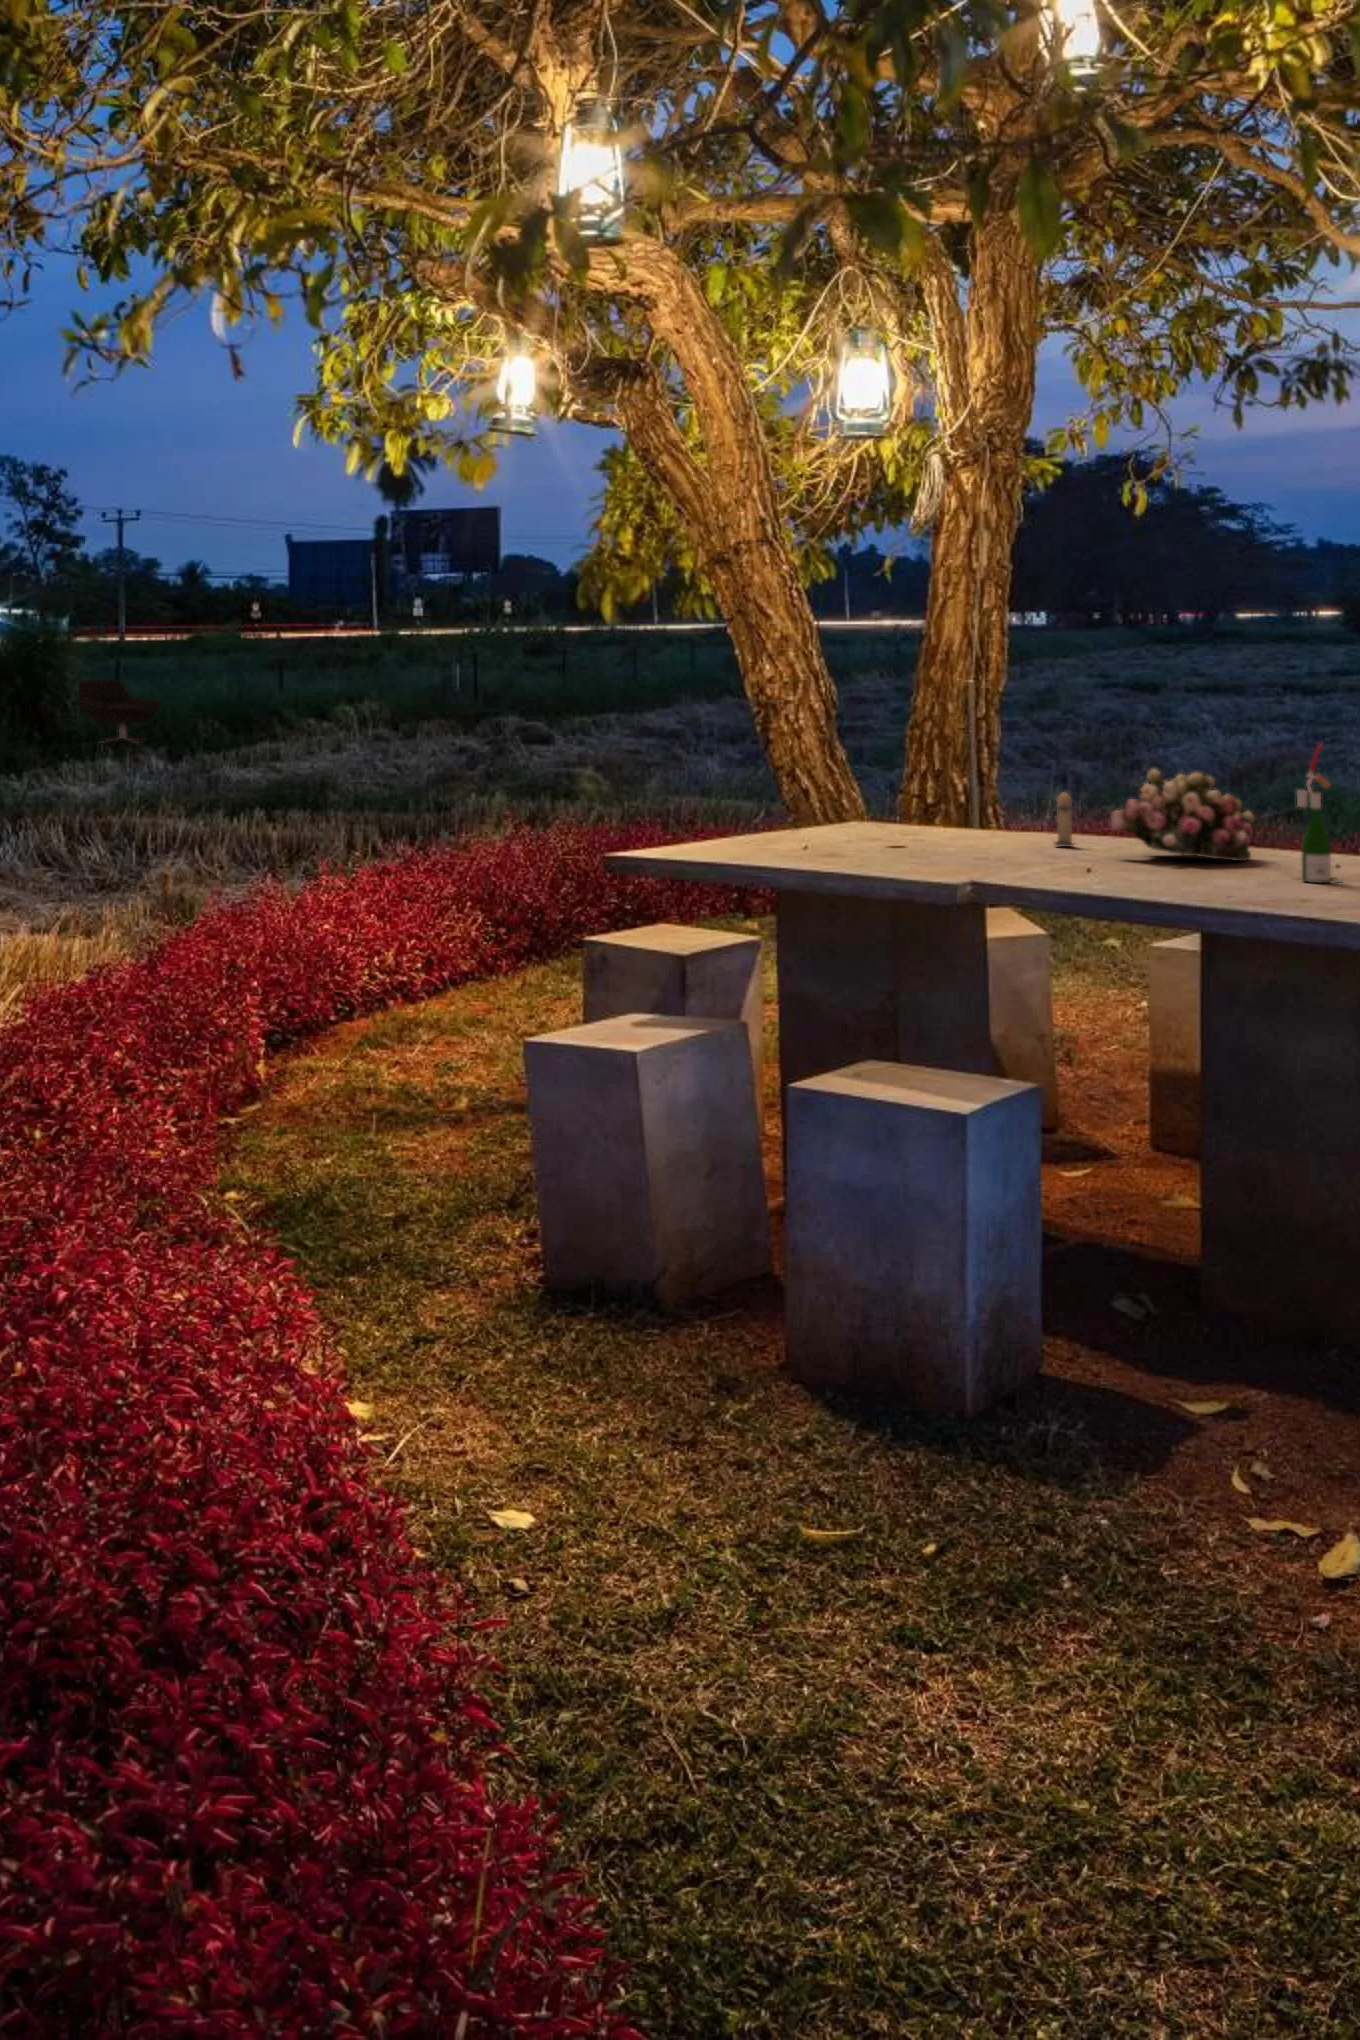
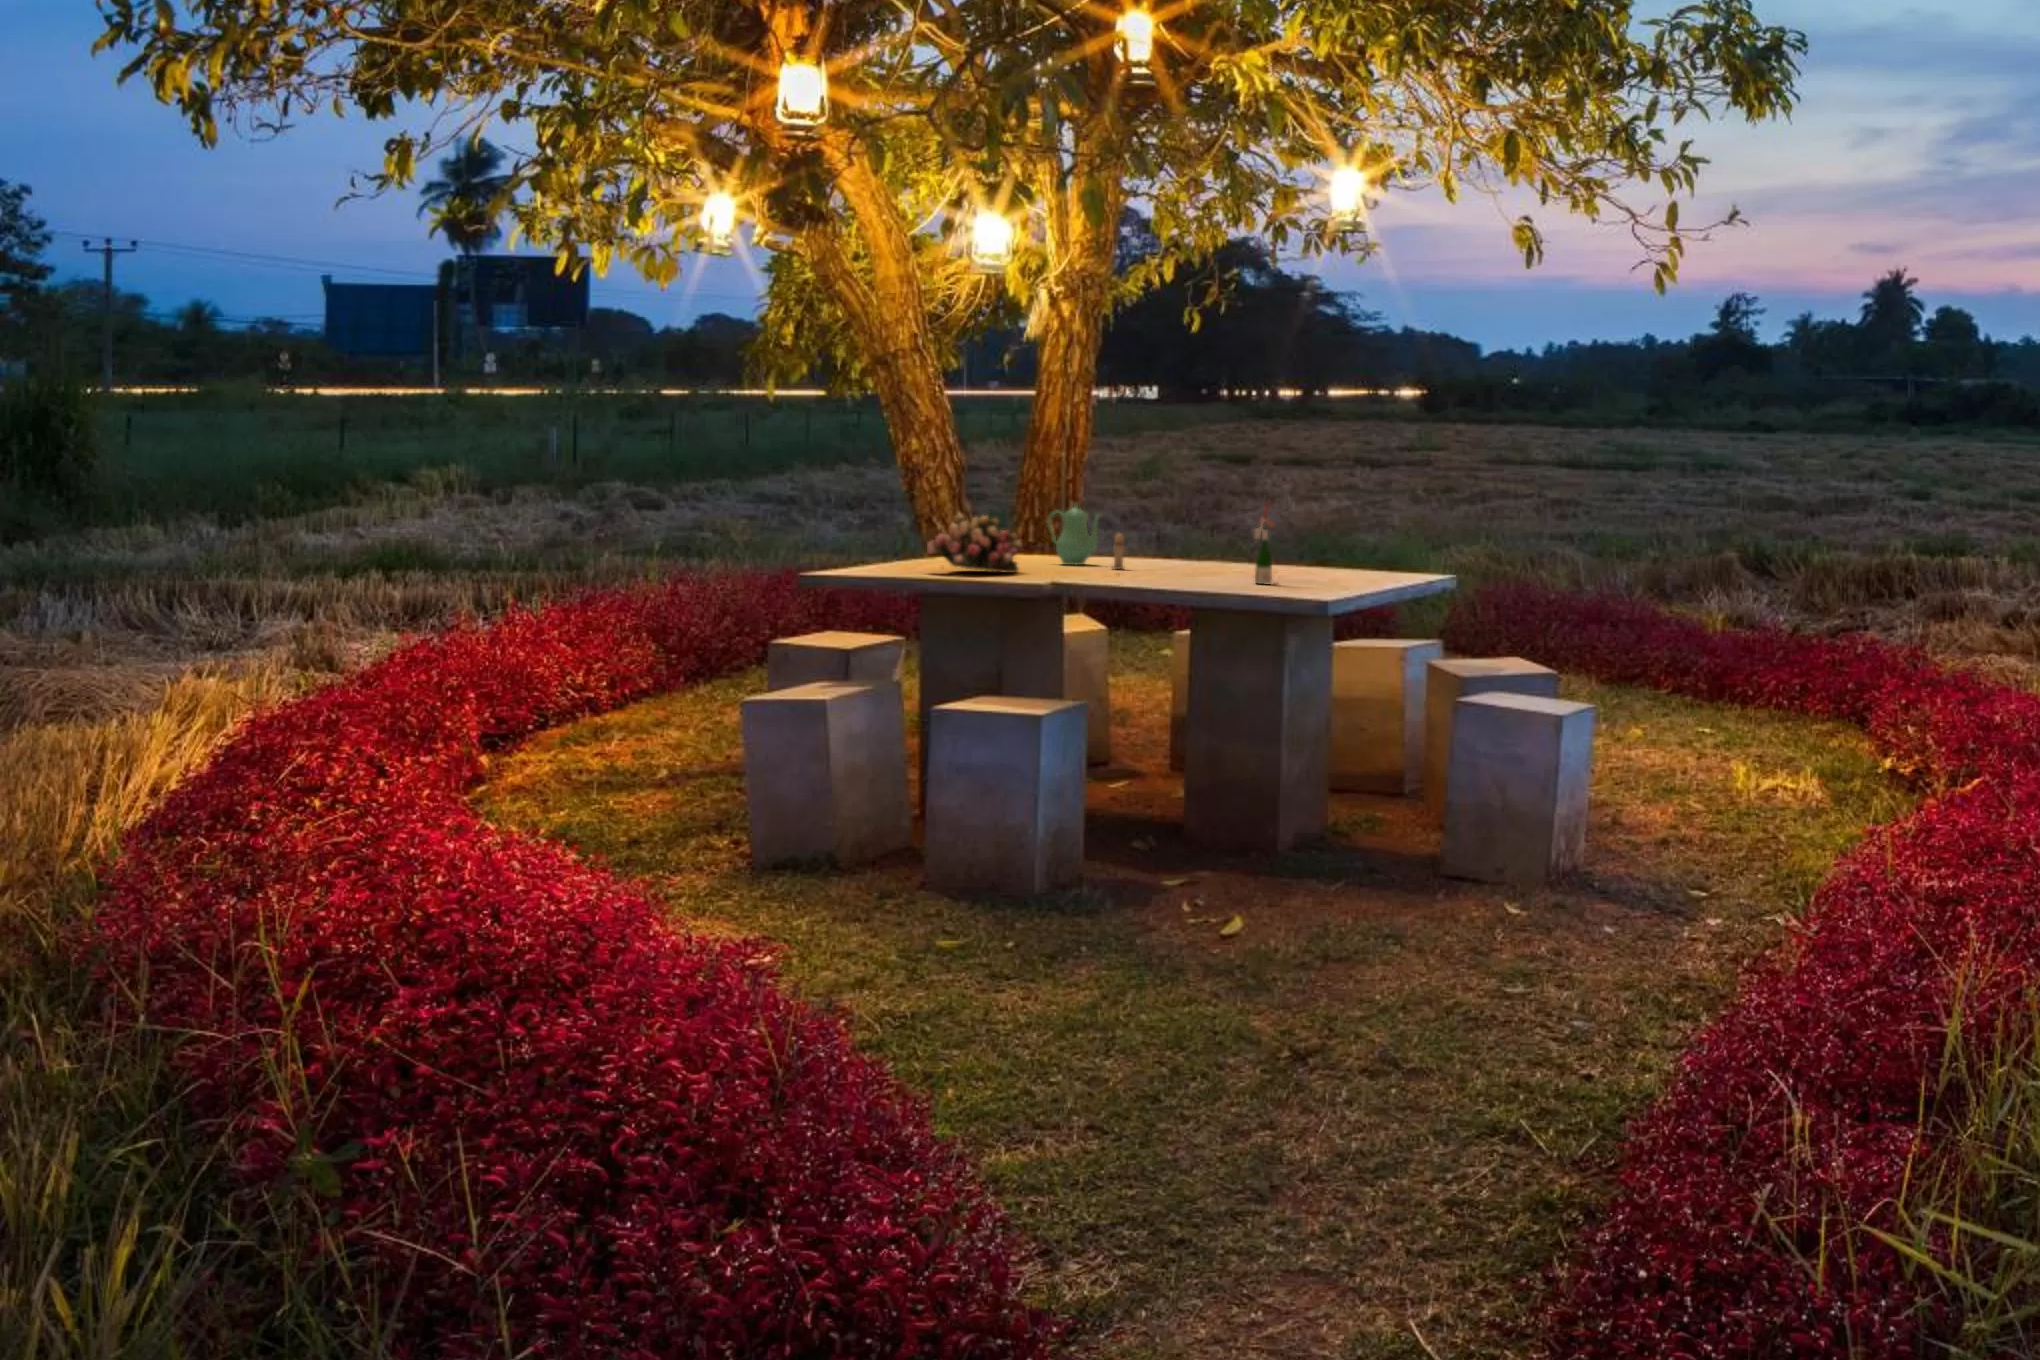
lounge chair: present [77,679,161,740] -> none [134,439,239,506]
teapot: none [955,745,1034,838] -> present [1048,503,1100,565]
flower arrangement: present [1111,769,1255,861] -> present [927,514,1022,573]

